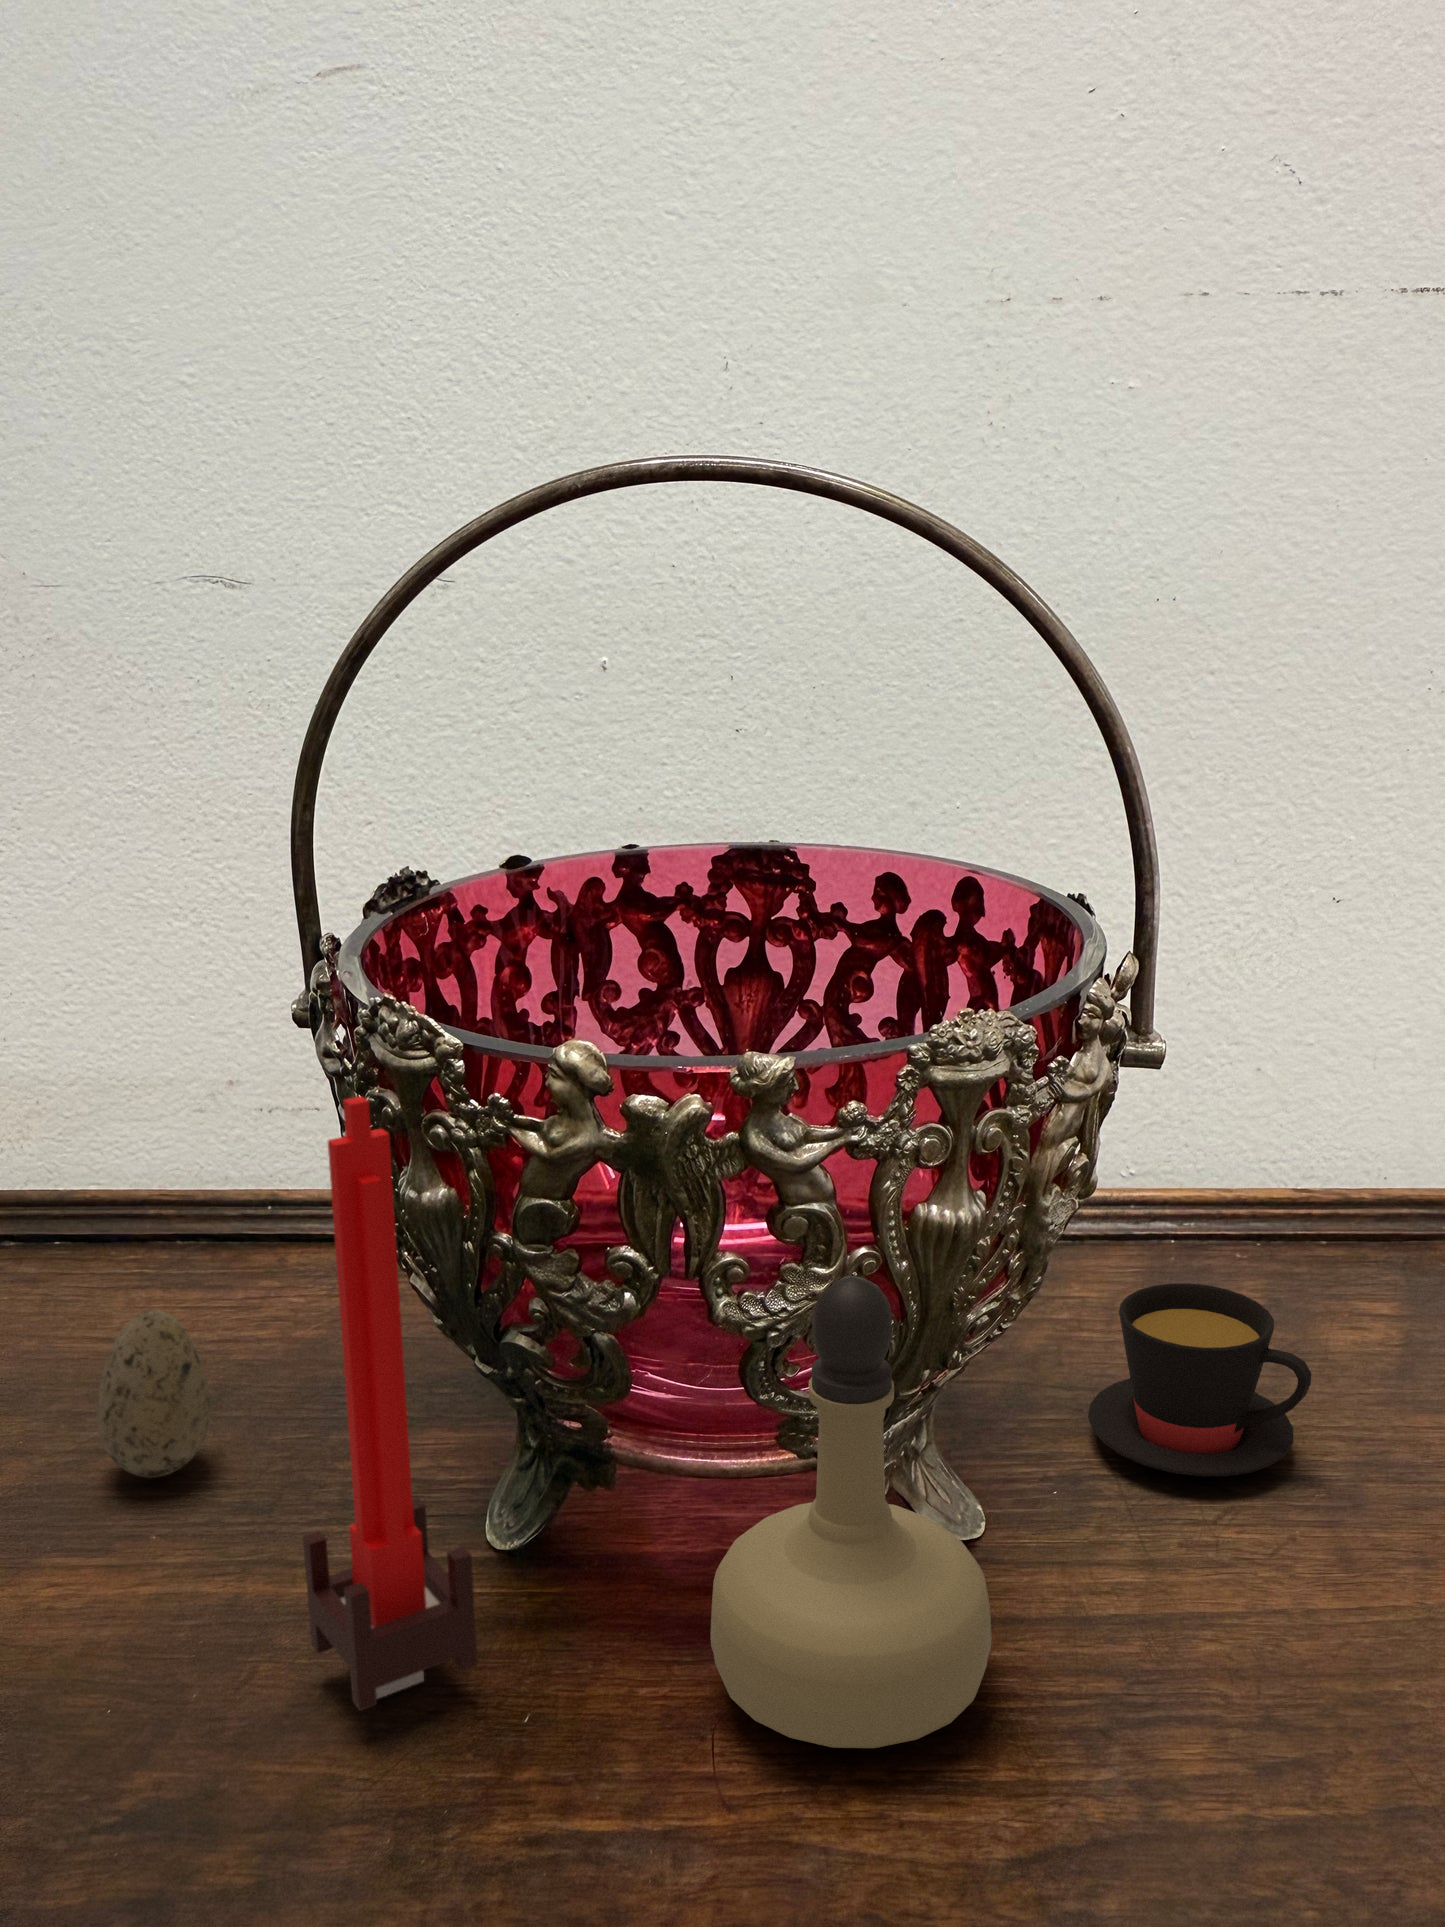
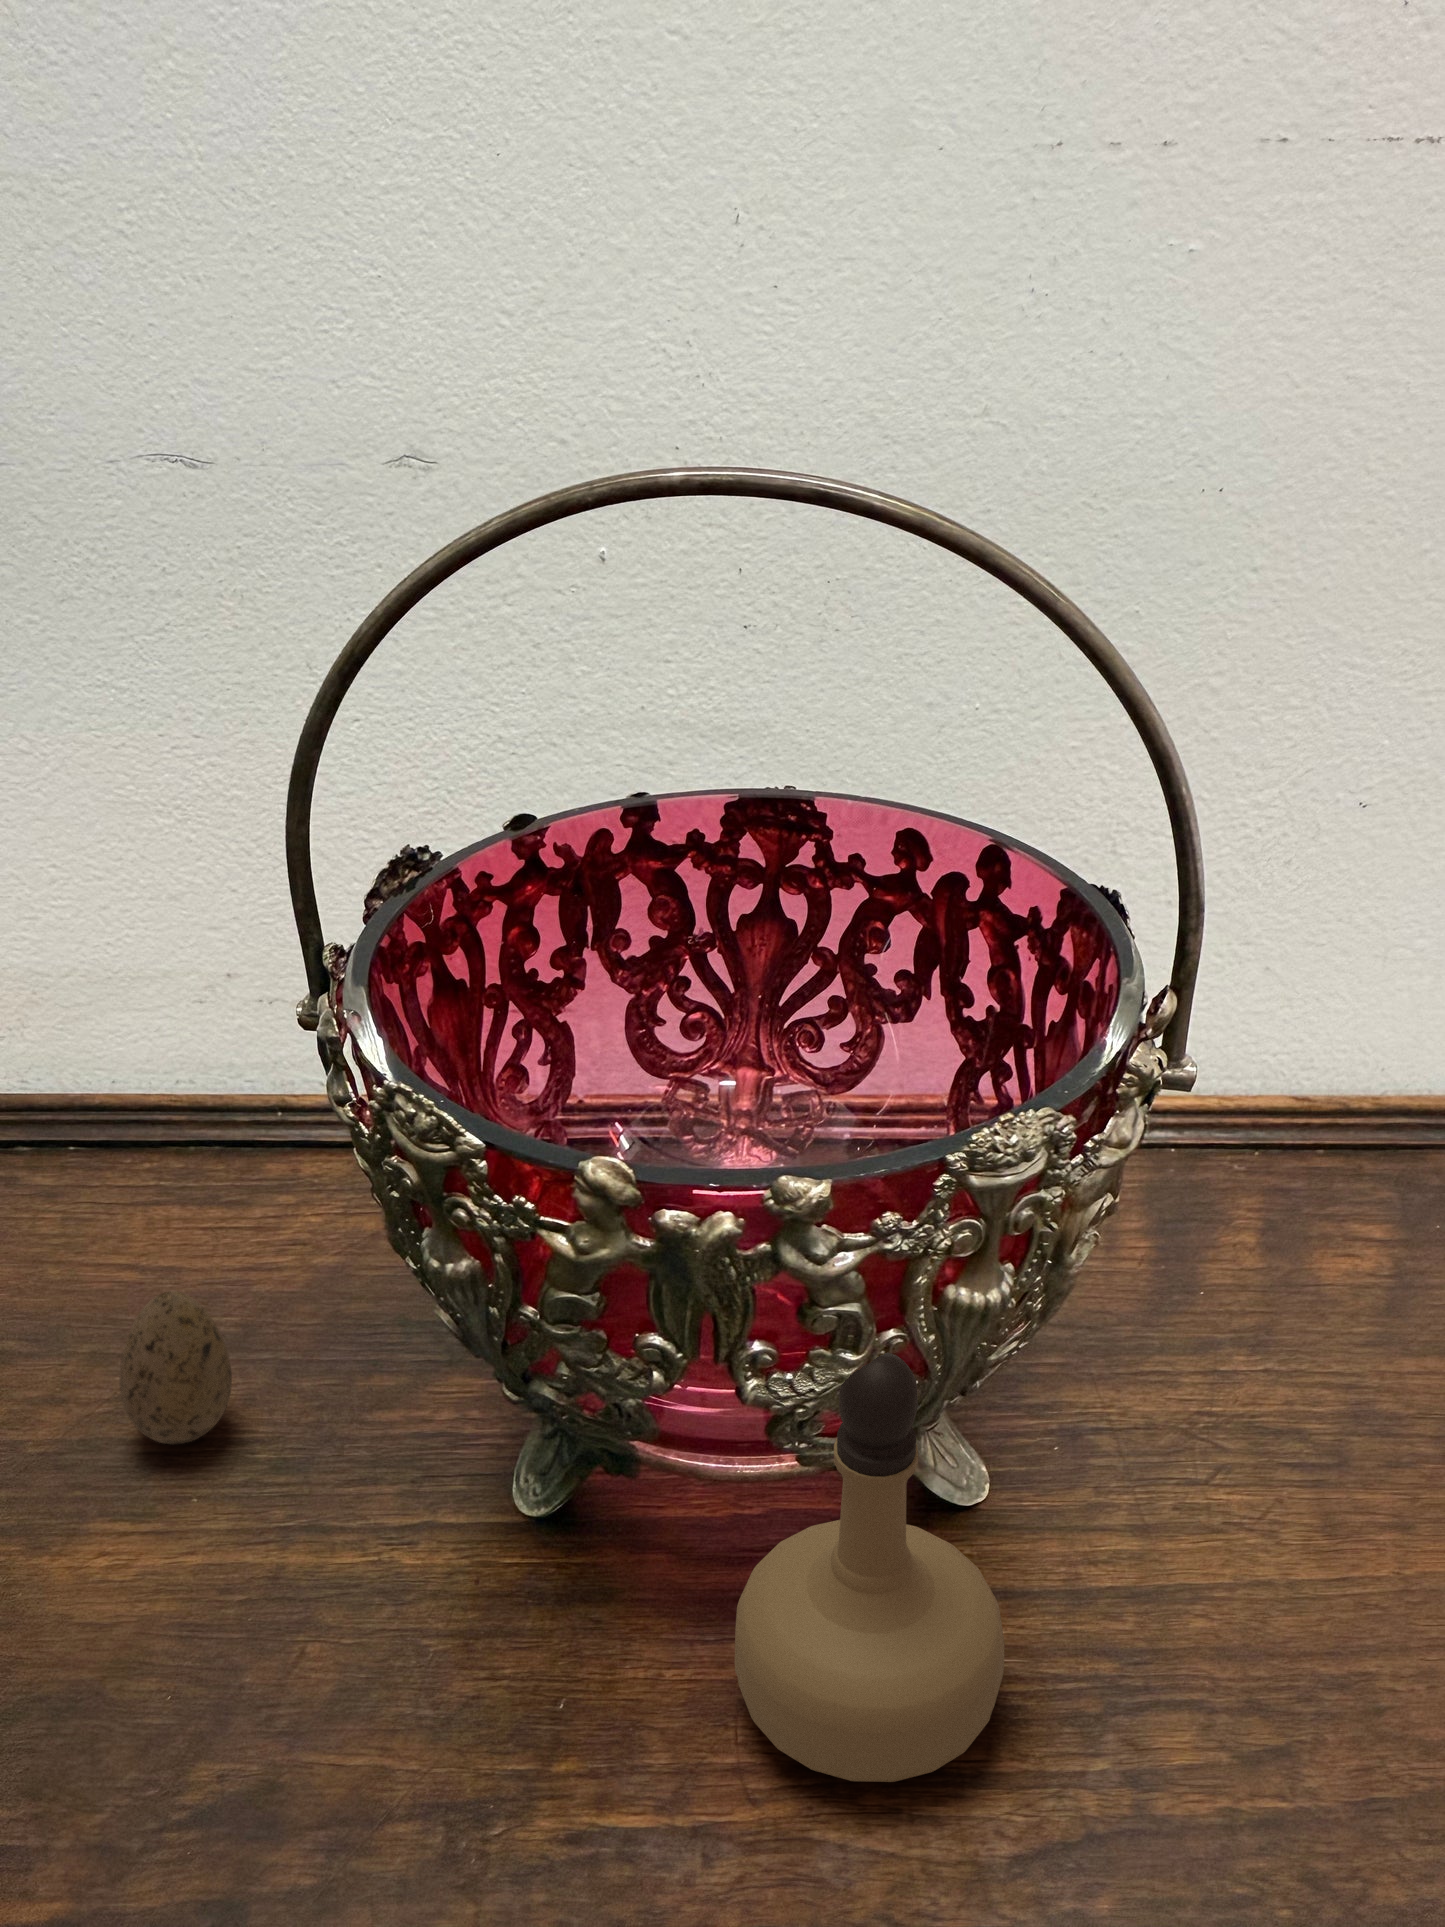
candle: present [303,1096,477,1711] -> none [337,1189,510,1739]
teacup: present [1088,1283,1311,1476] -> none [1094,1247,1317,1449]

